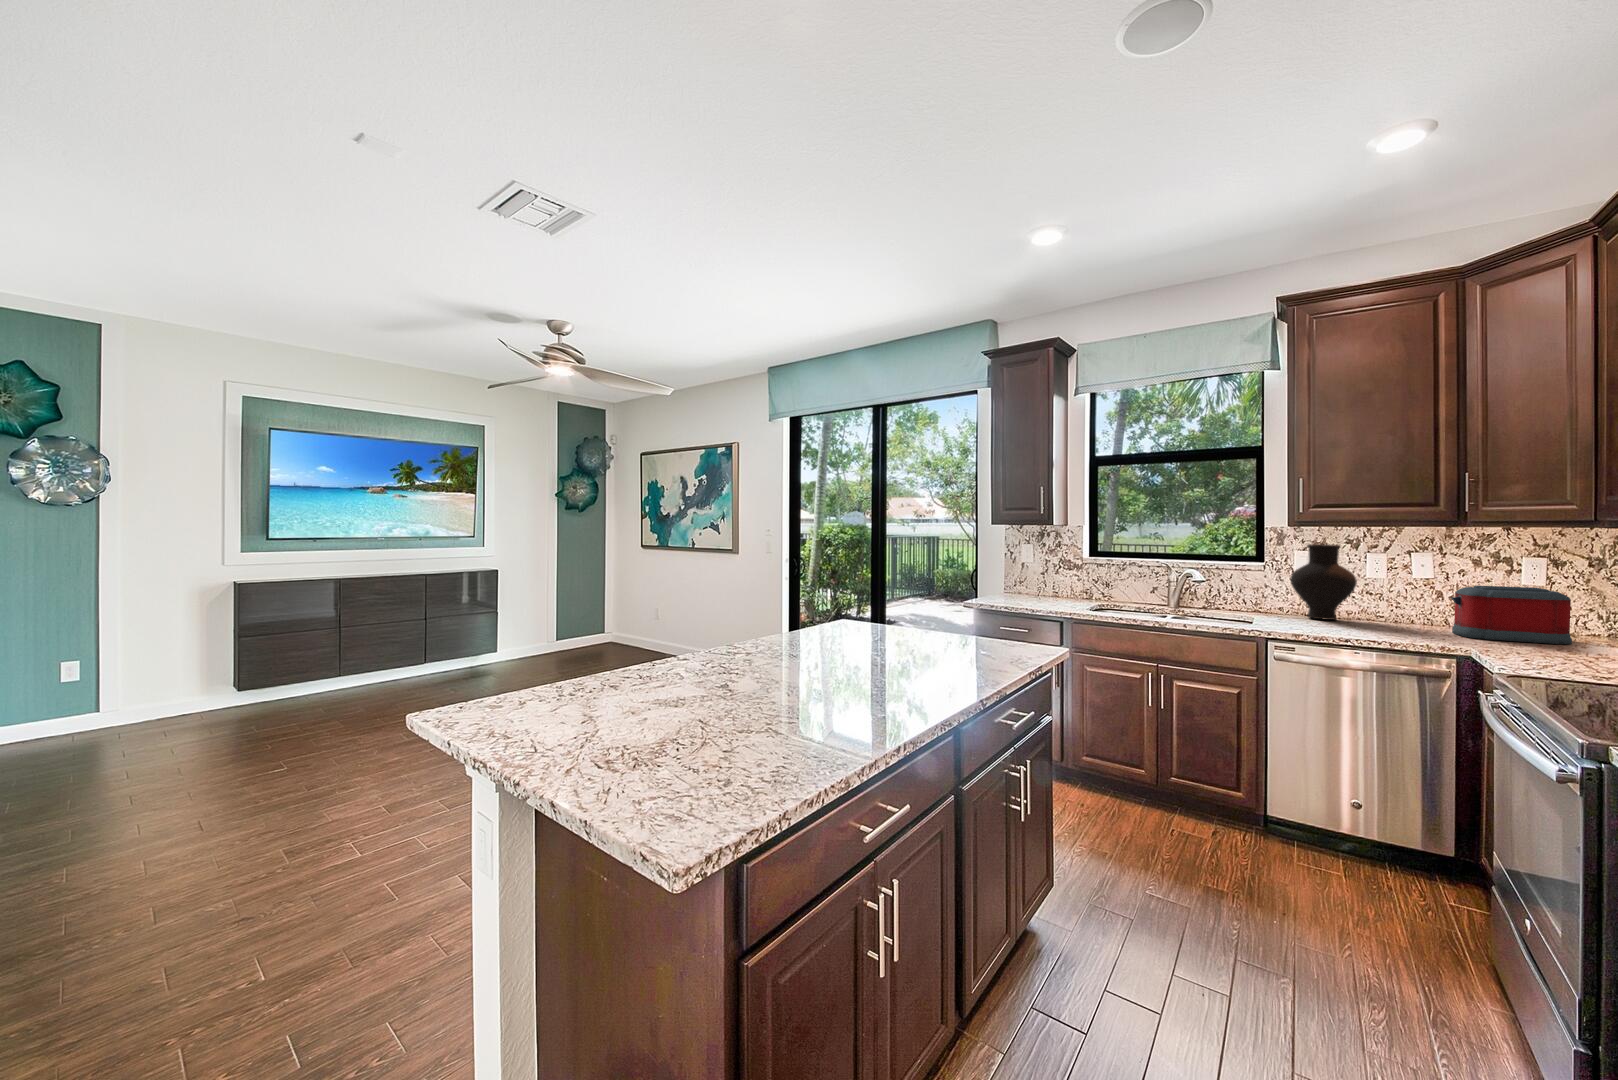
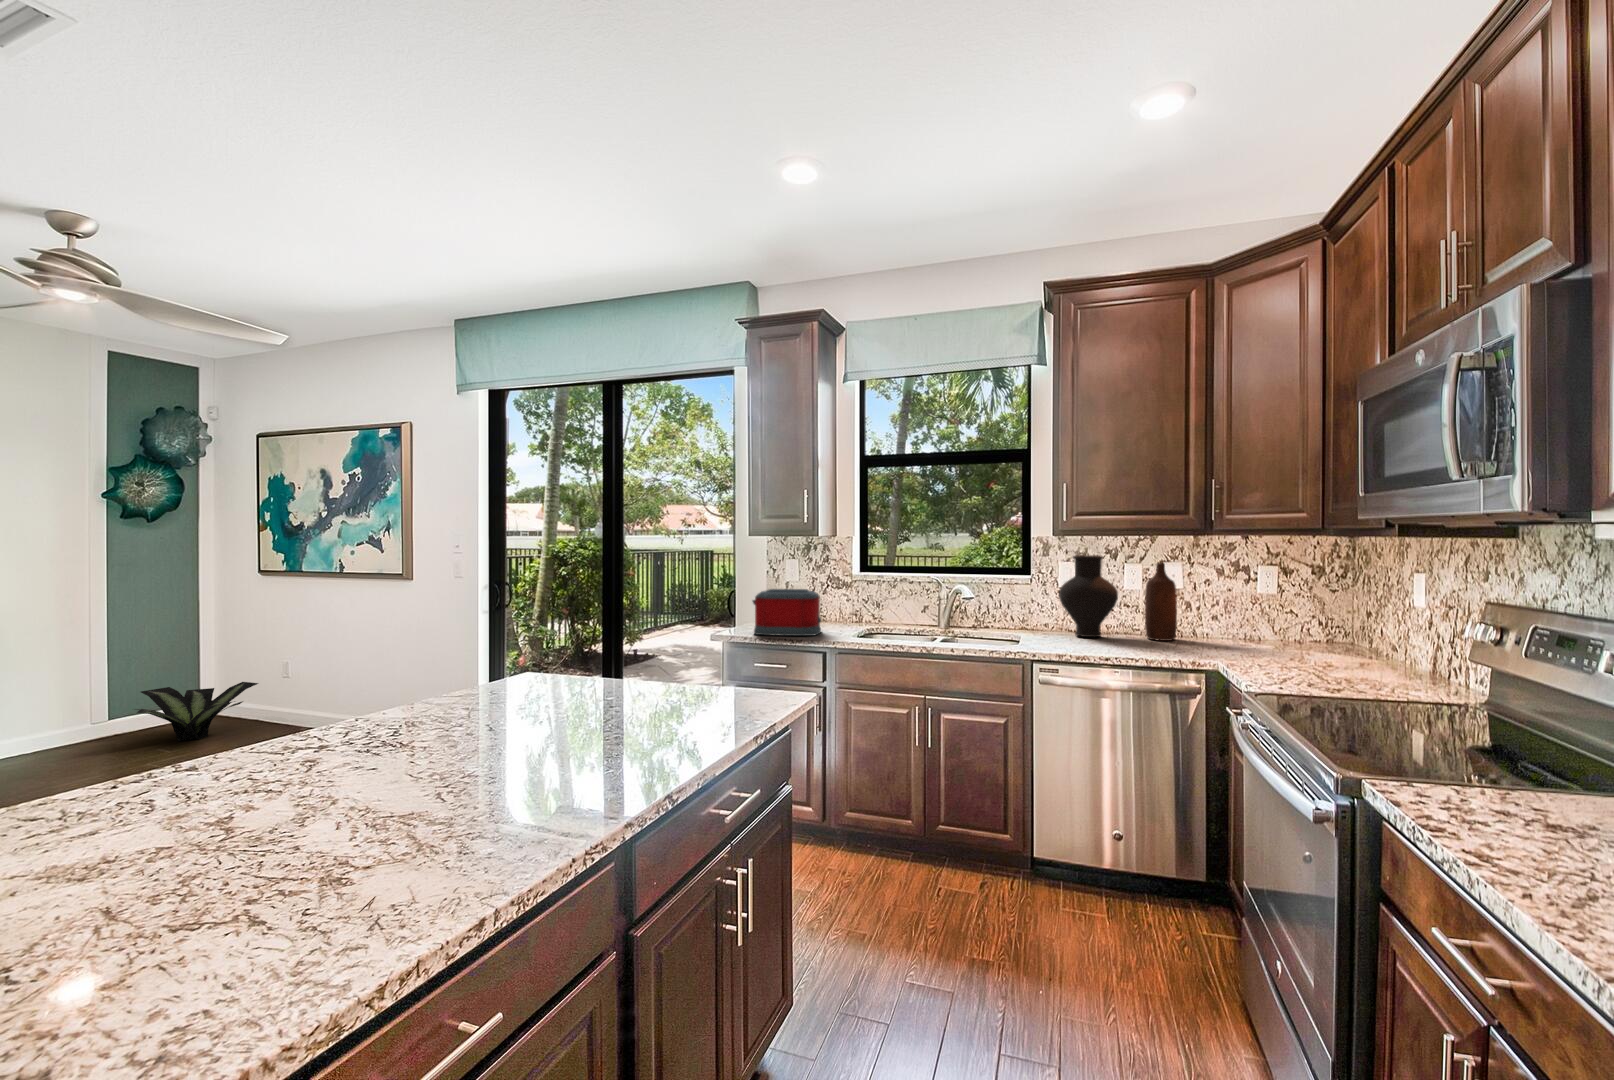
bottle: none [1387,553,1425,627] -> present [1145,563,1177,641]
toaster: present [1452,586,1572,644] -> present [753,589,821,636]
potted plant: none [573,619,642,655] -> present [137,682,258,741]

